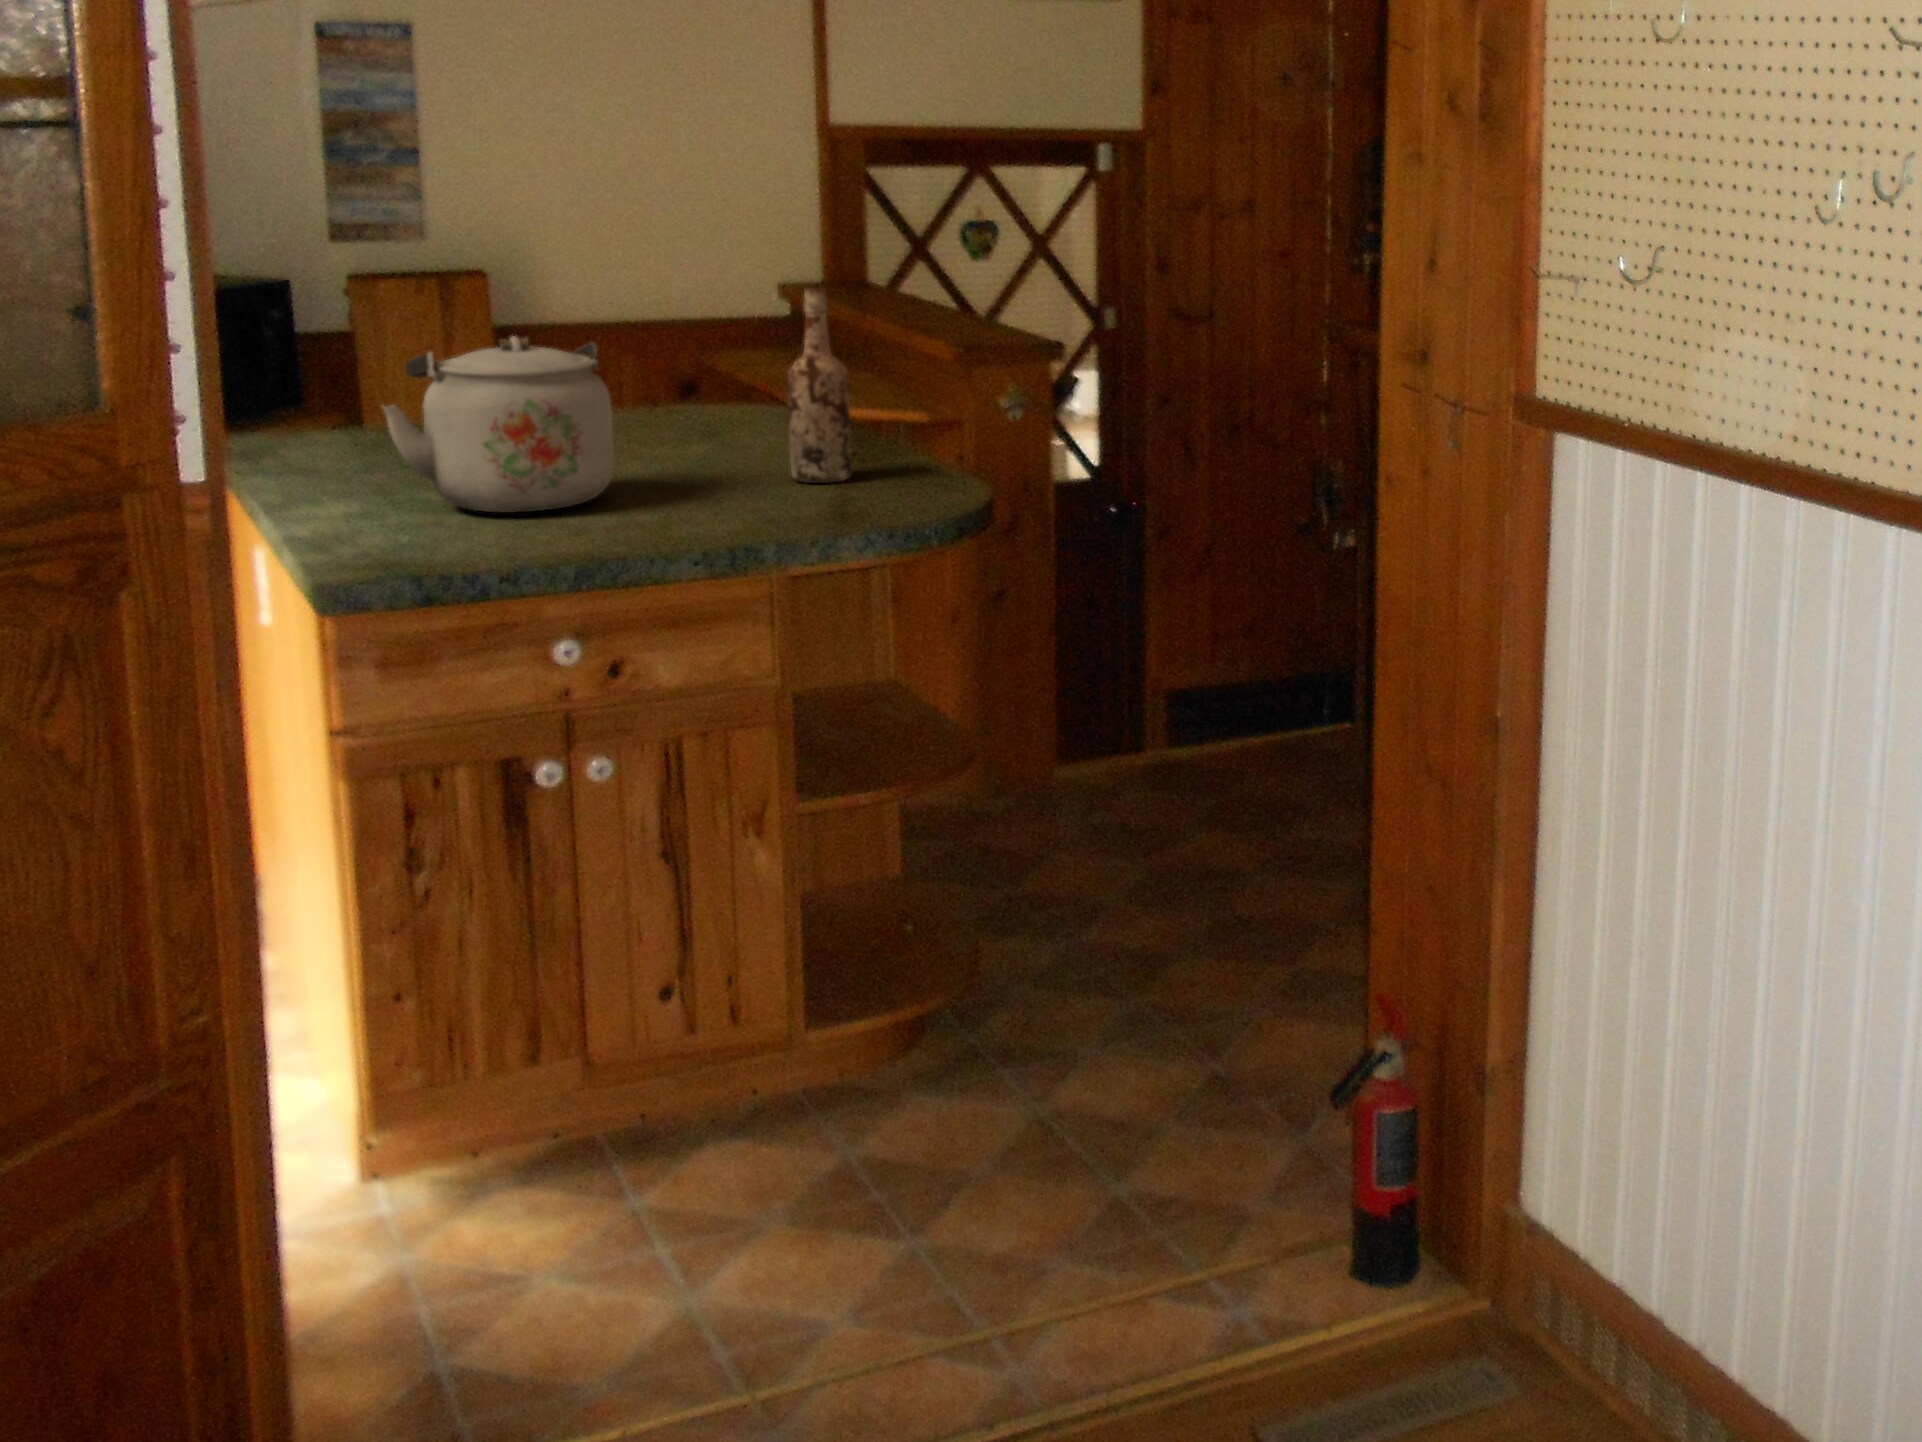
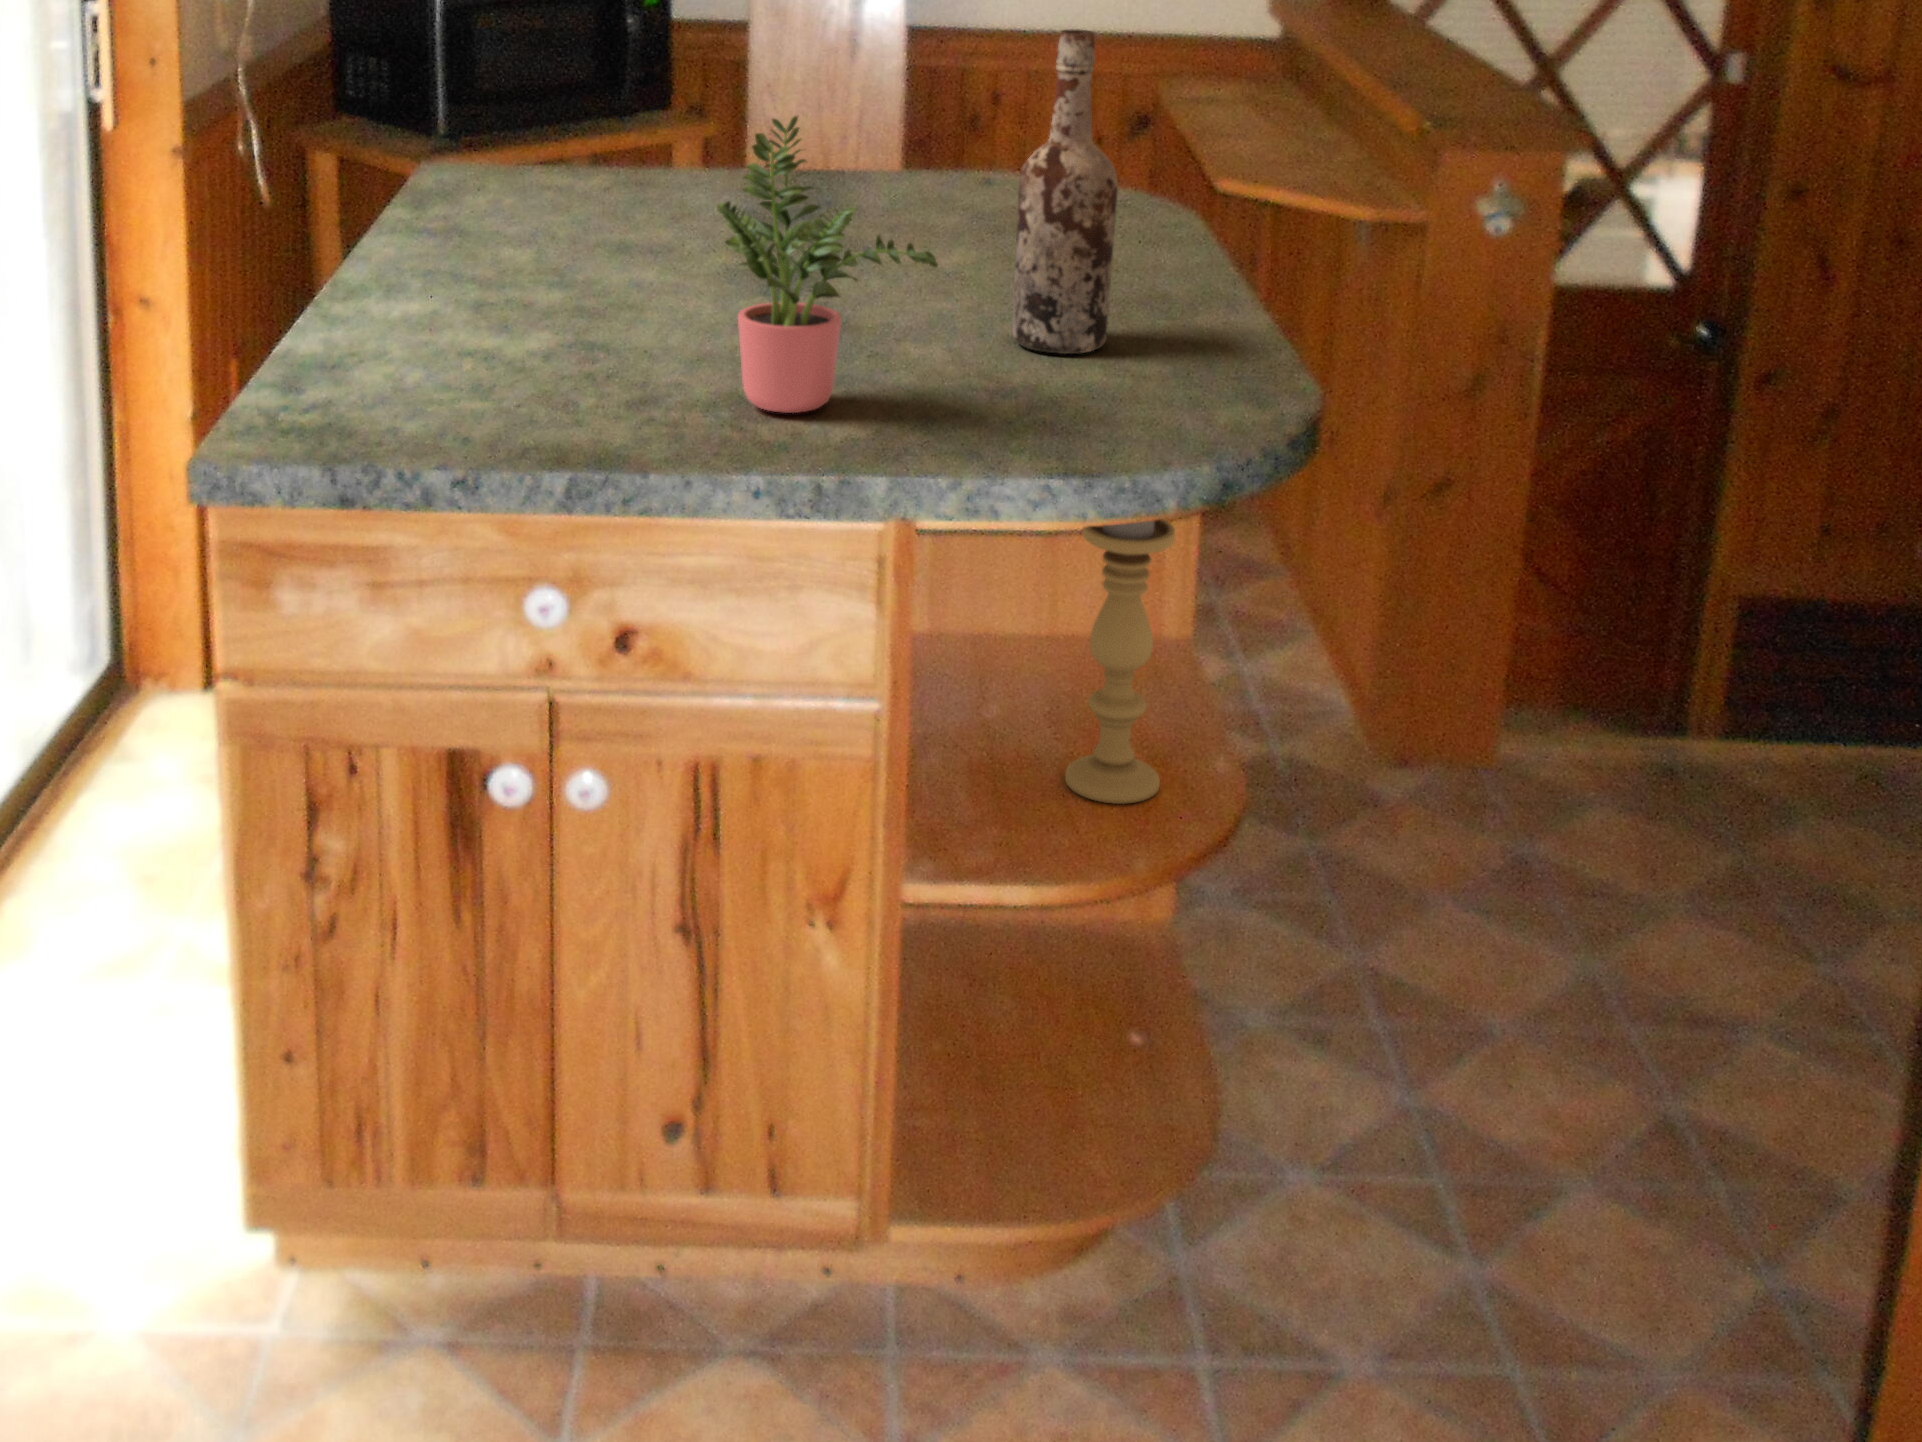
kettle: present [383,337,614,512] -> none [425,78,747,350]
potted plant: none [639,345,772,524] -> present [717,116,938,413]
candle holder: none [850,539,914,757] -> present [1065,519,1175,804]

